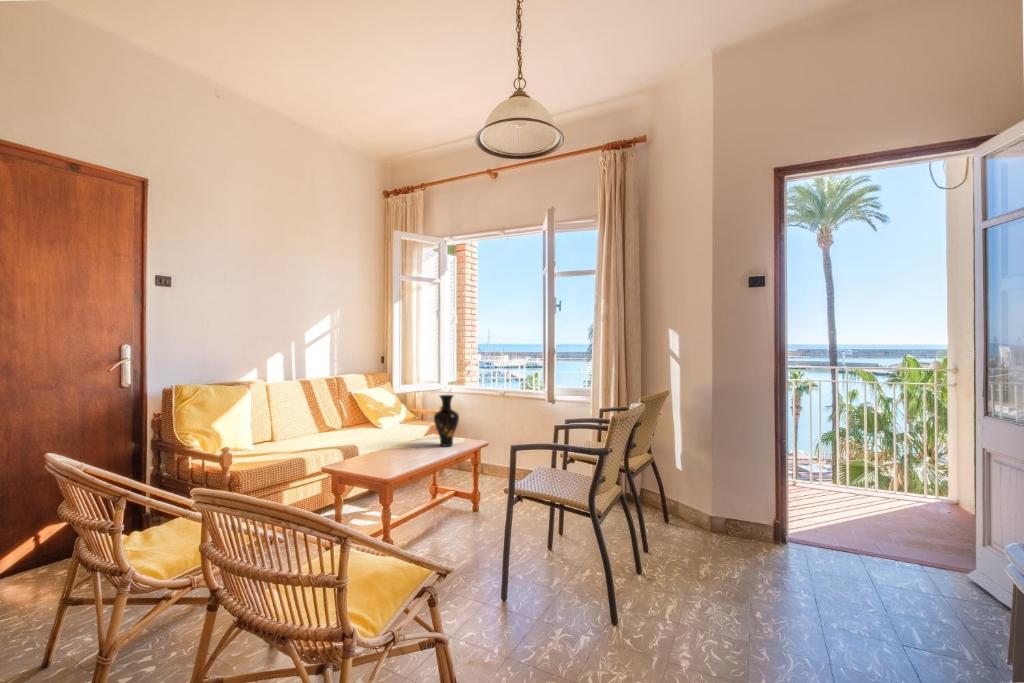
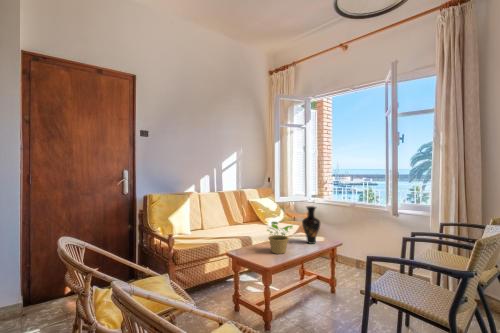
potted plant: none [381,414,422,463] -> present [267,222,293,254]

